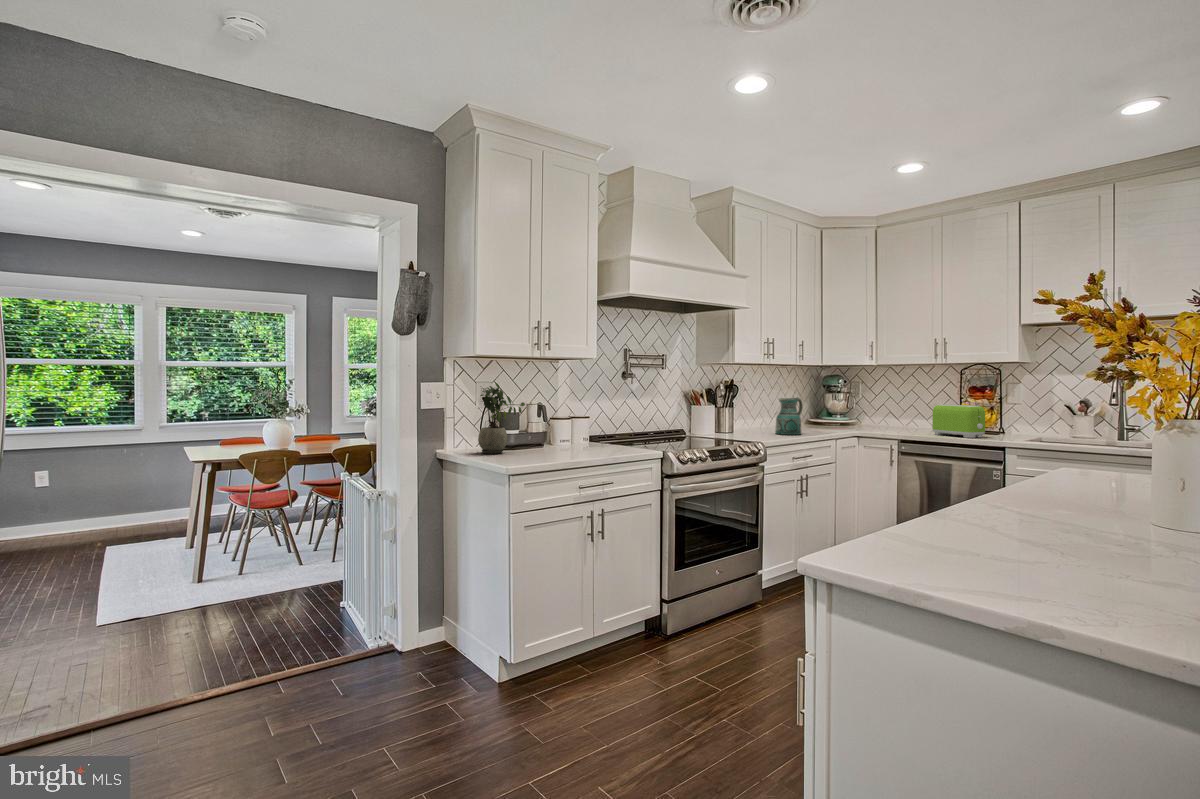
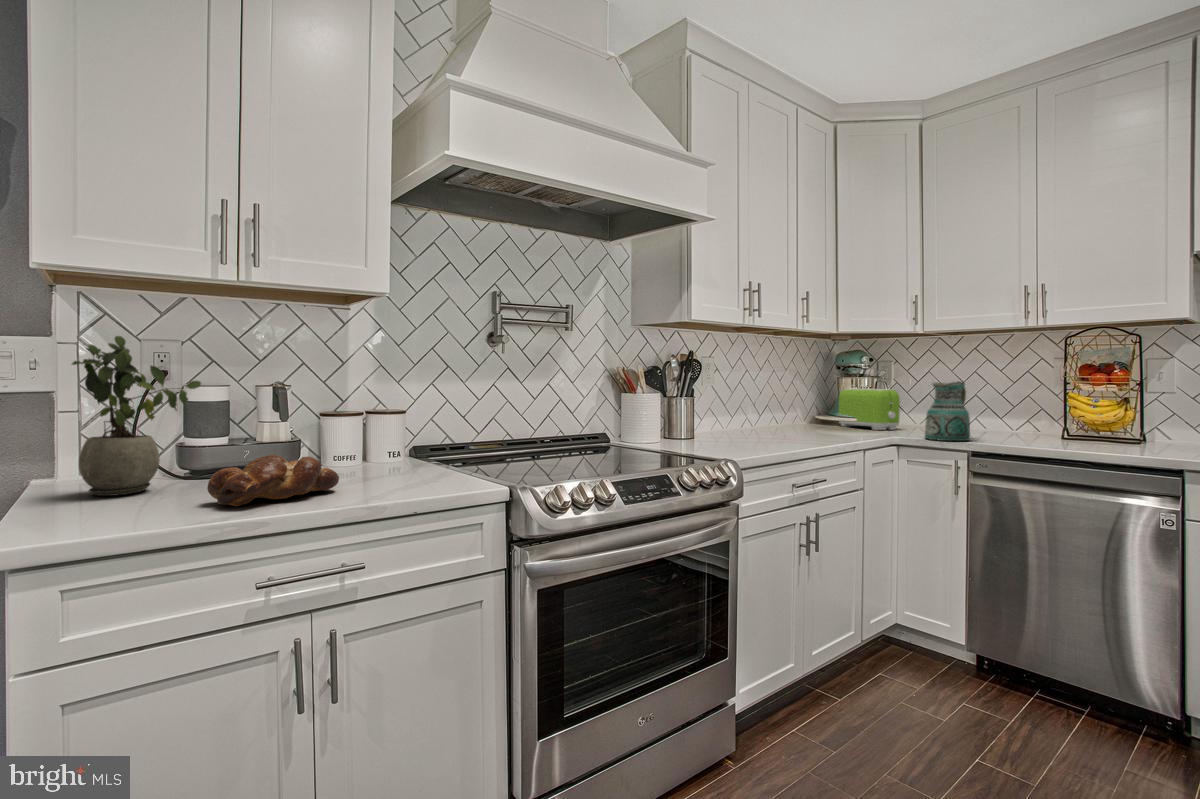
ceramic pitcher: present [775,397,802,435] -> present [924,381,970,441]
toaster: present [932,405,985,438] -> present [839,388,900,430]
bread loaf: none [544,436,588,456] -> present [207,455,339,506]

